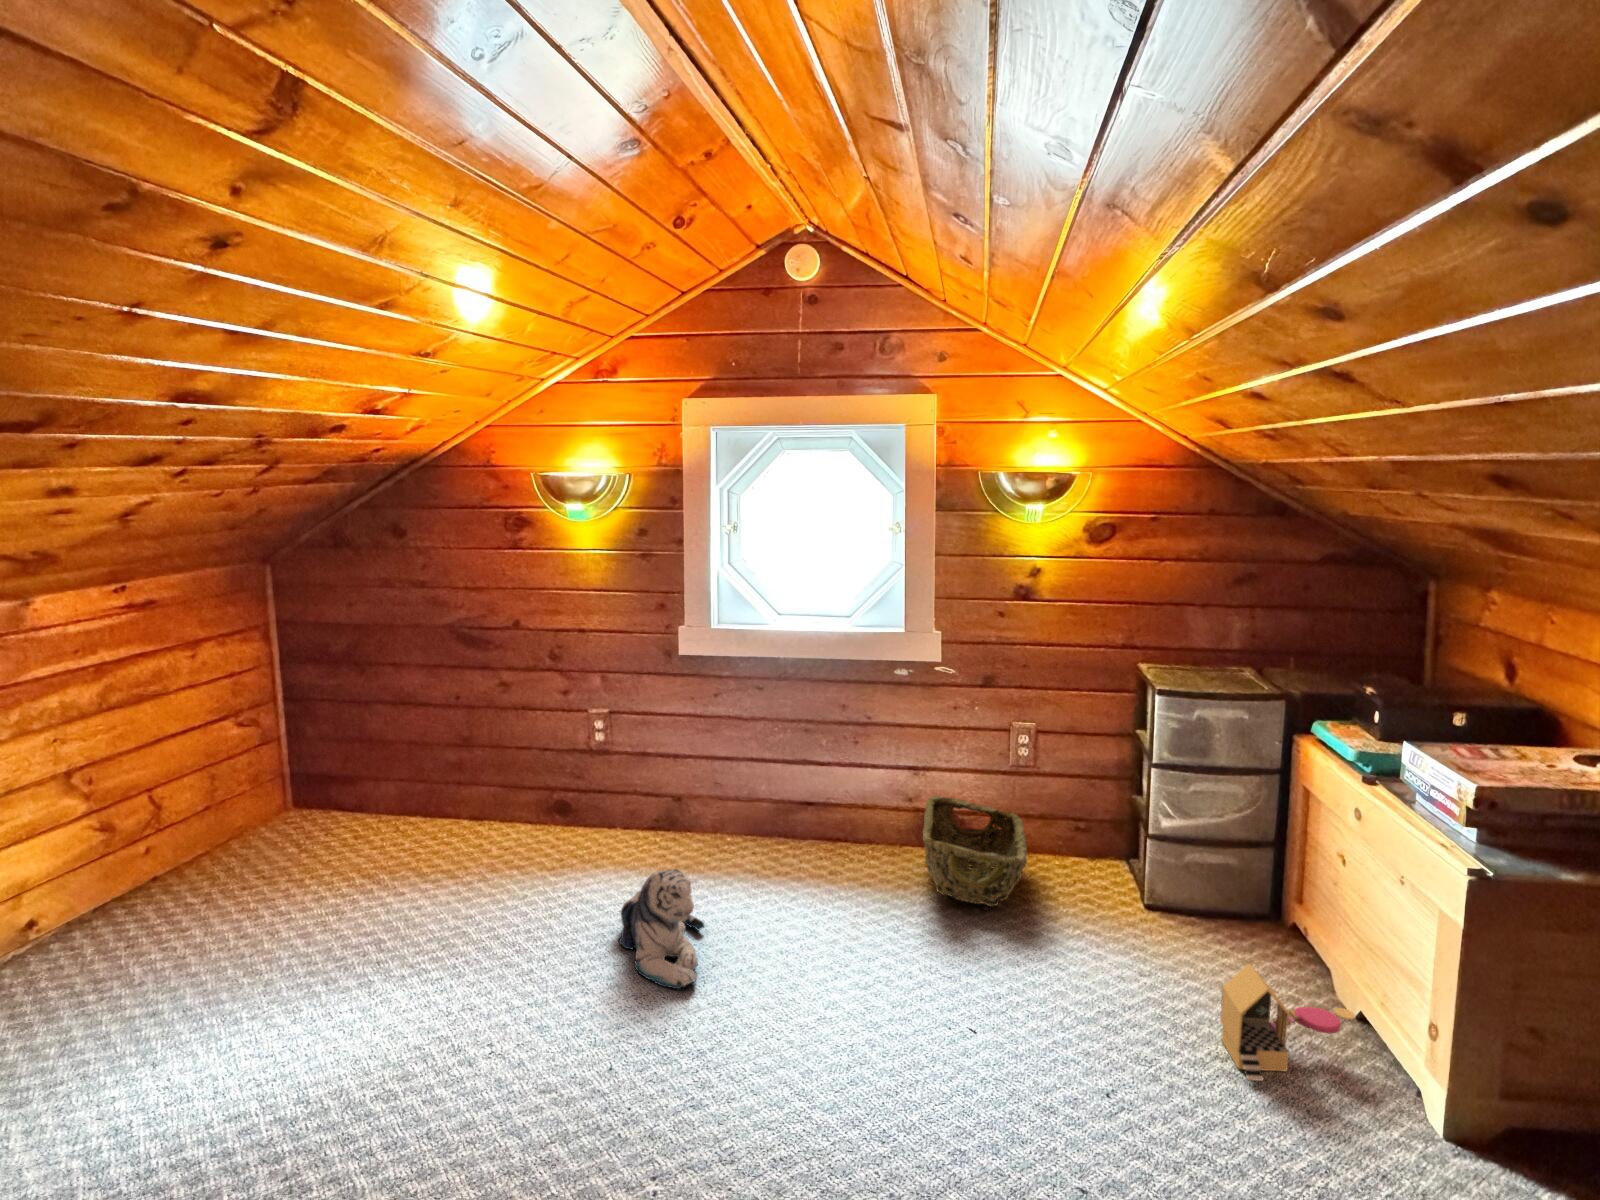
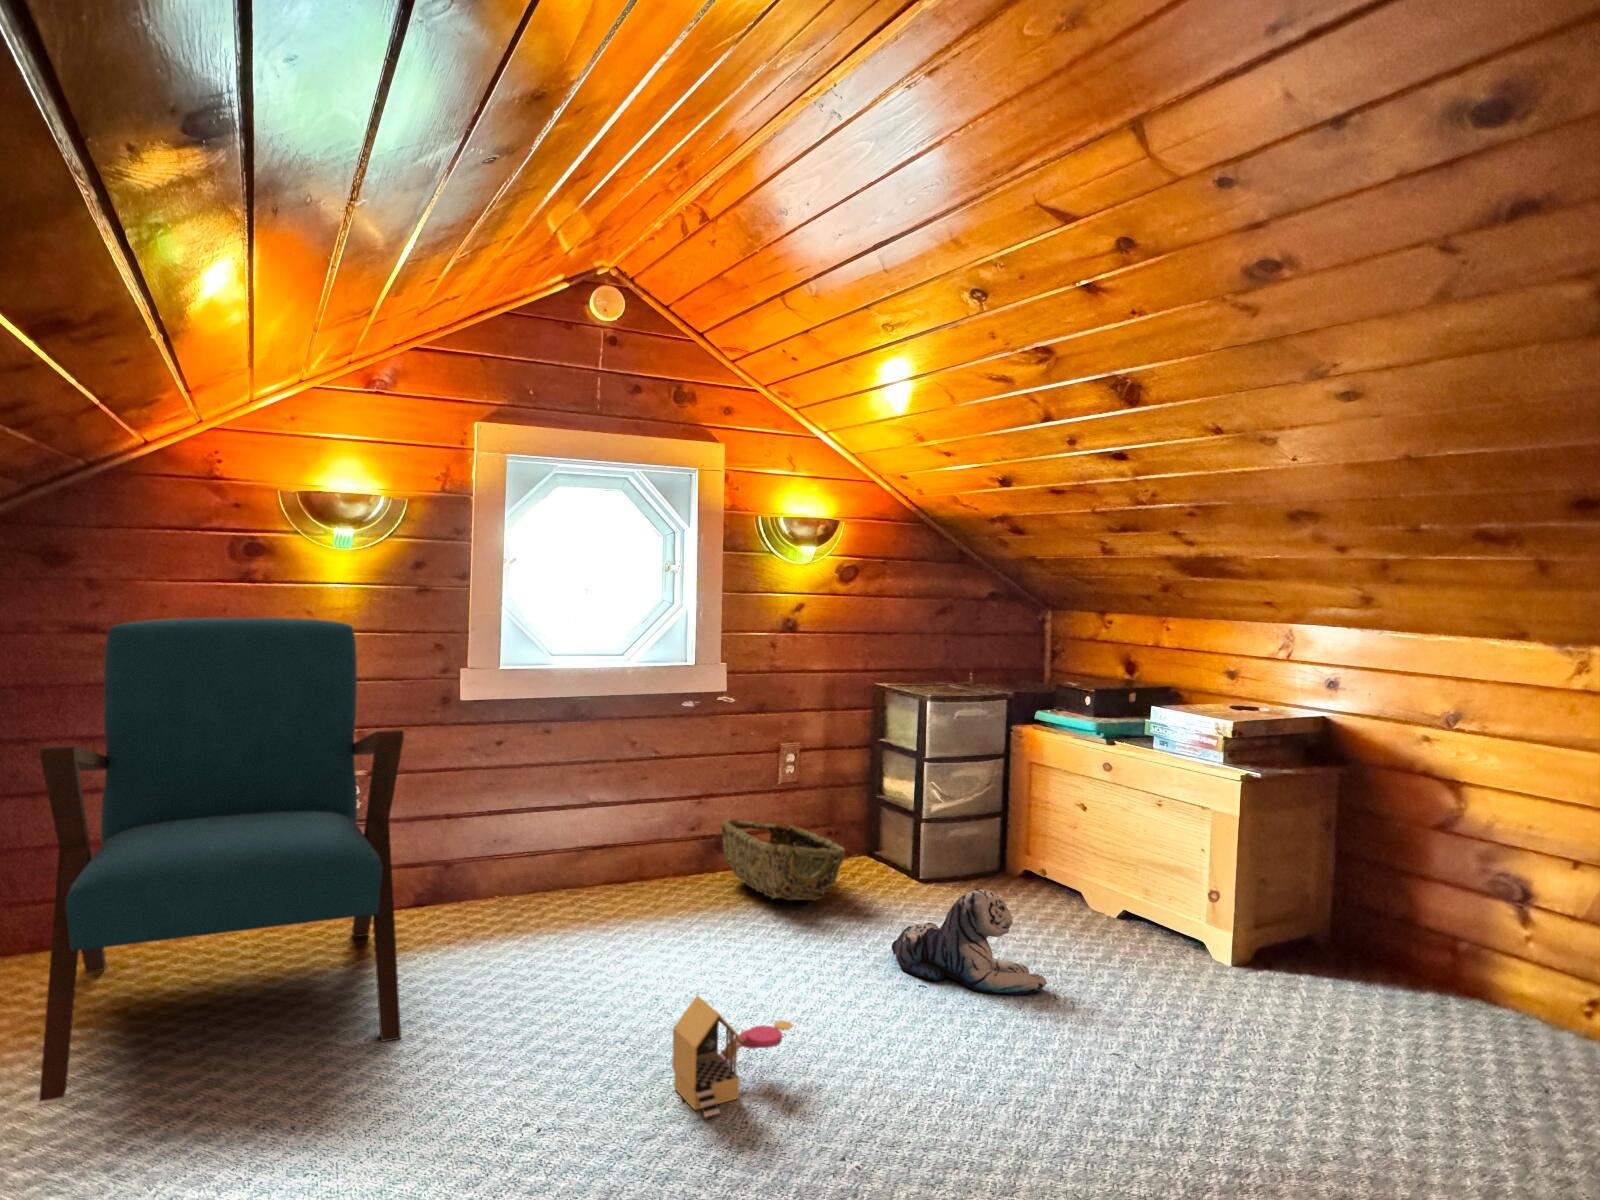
armchair: none [252,581,594,961] -> present [39,618,404,1102]
plush toy: present [619,869,704,989] -> present [892,889,1047,995]
toy house: present [1220,964,1355,1081] -> present [672,996,792,1117]

